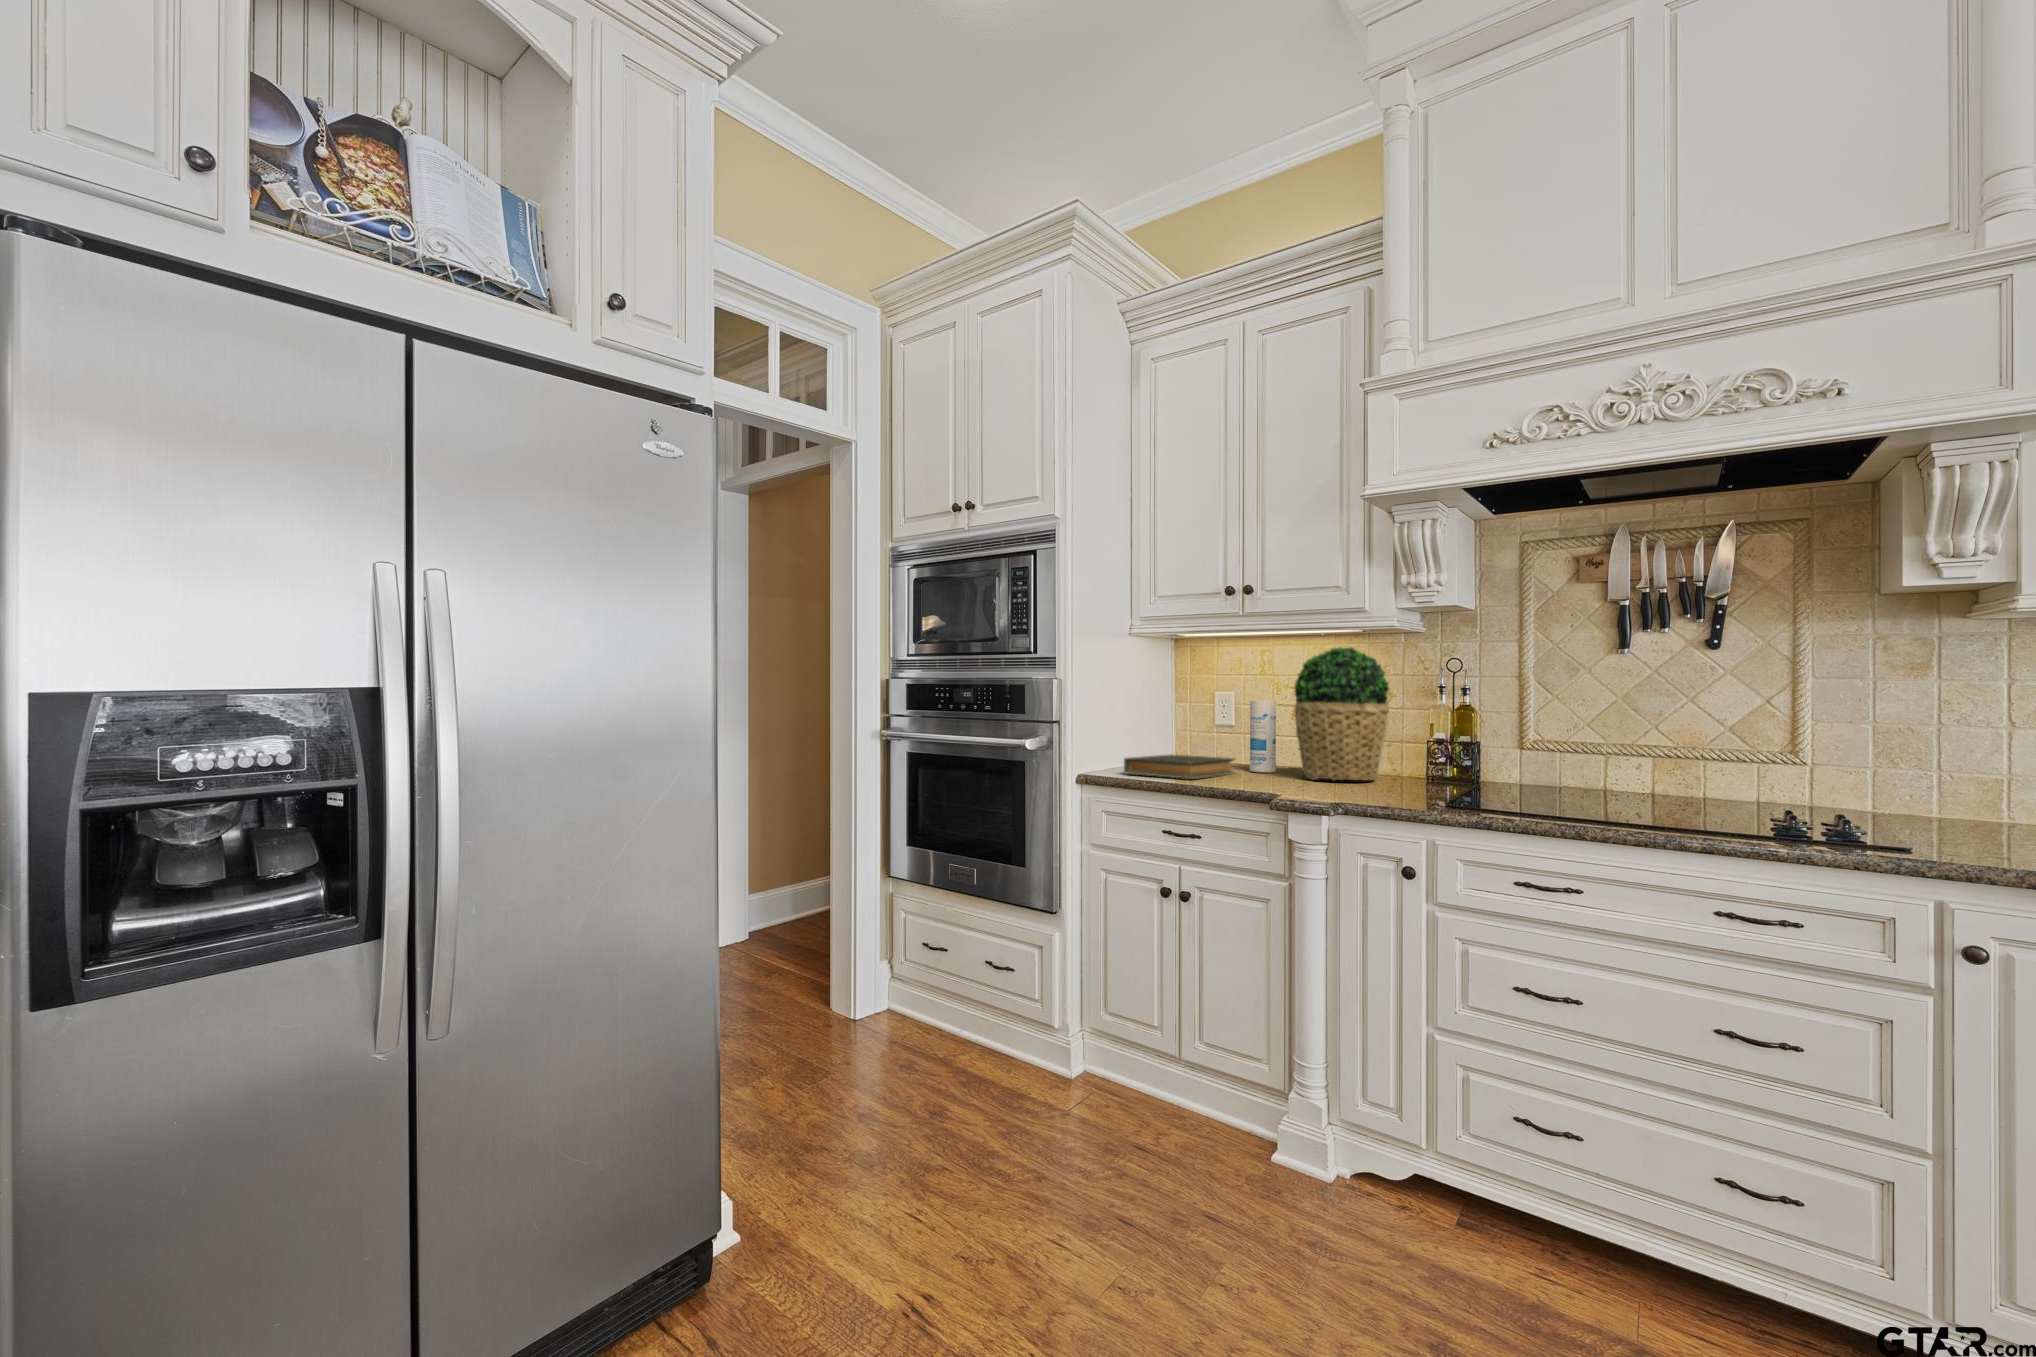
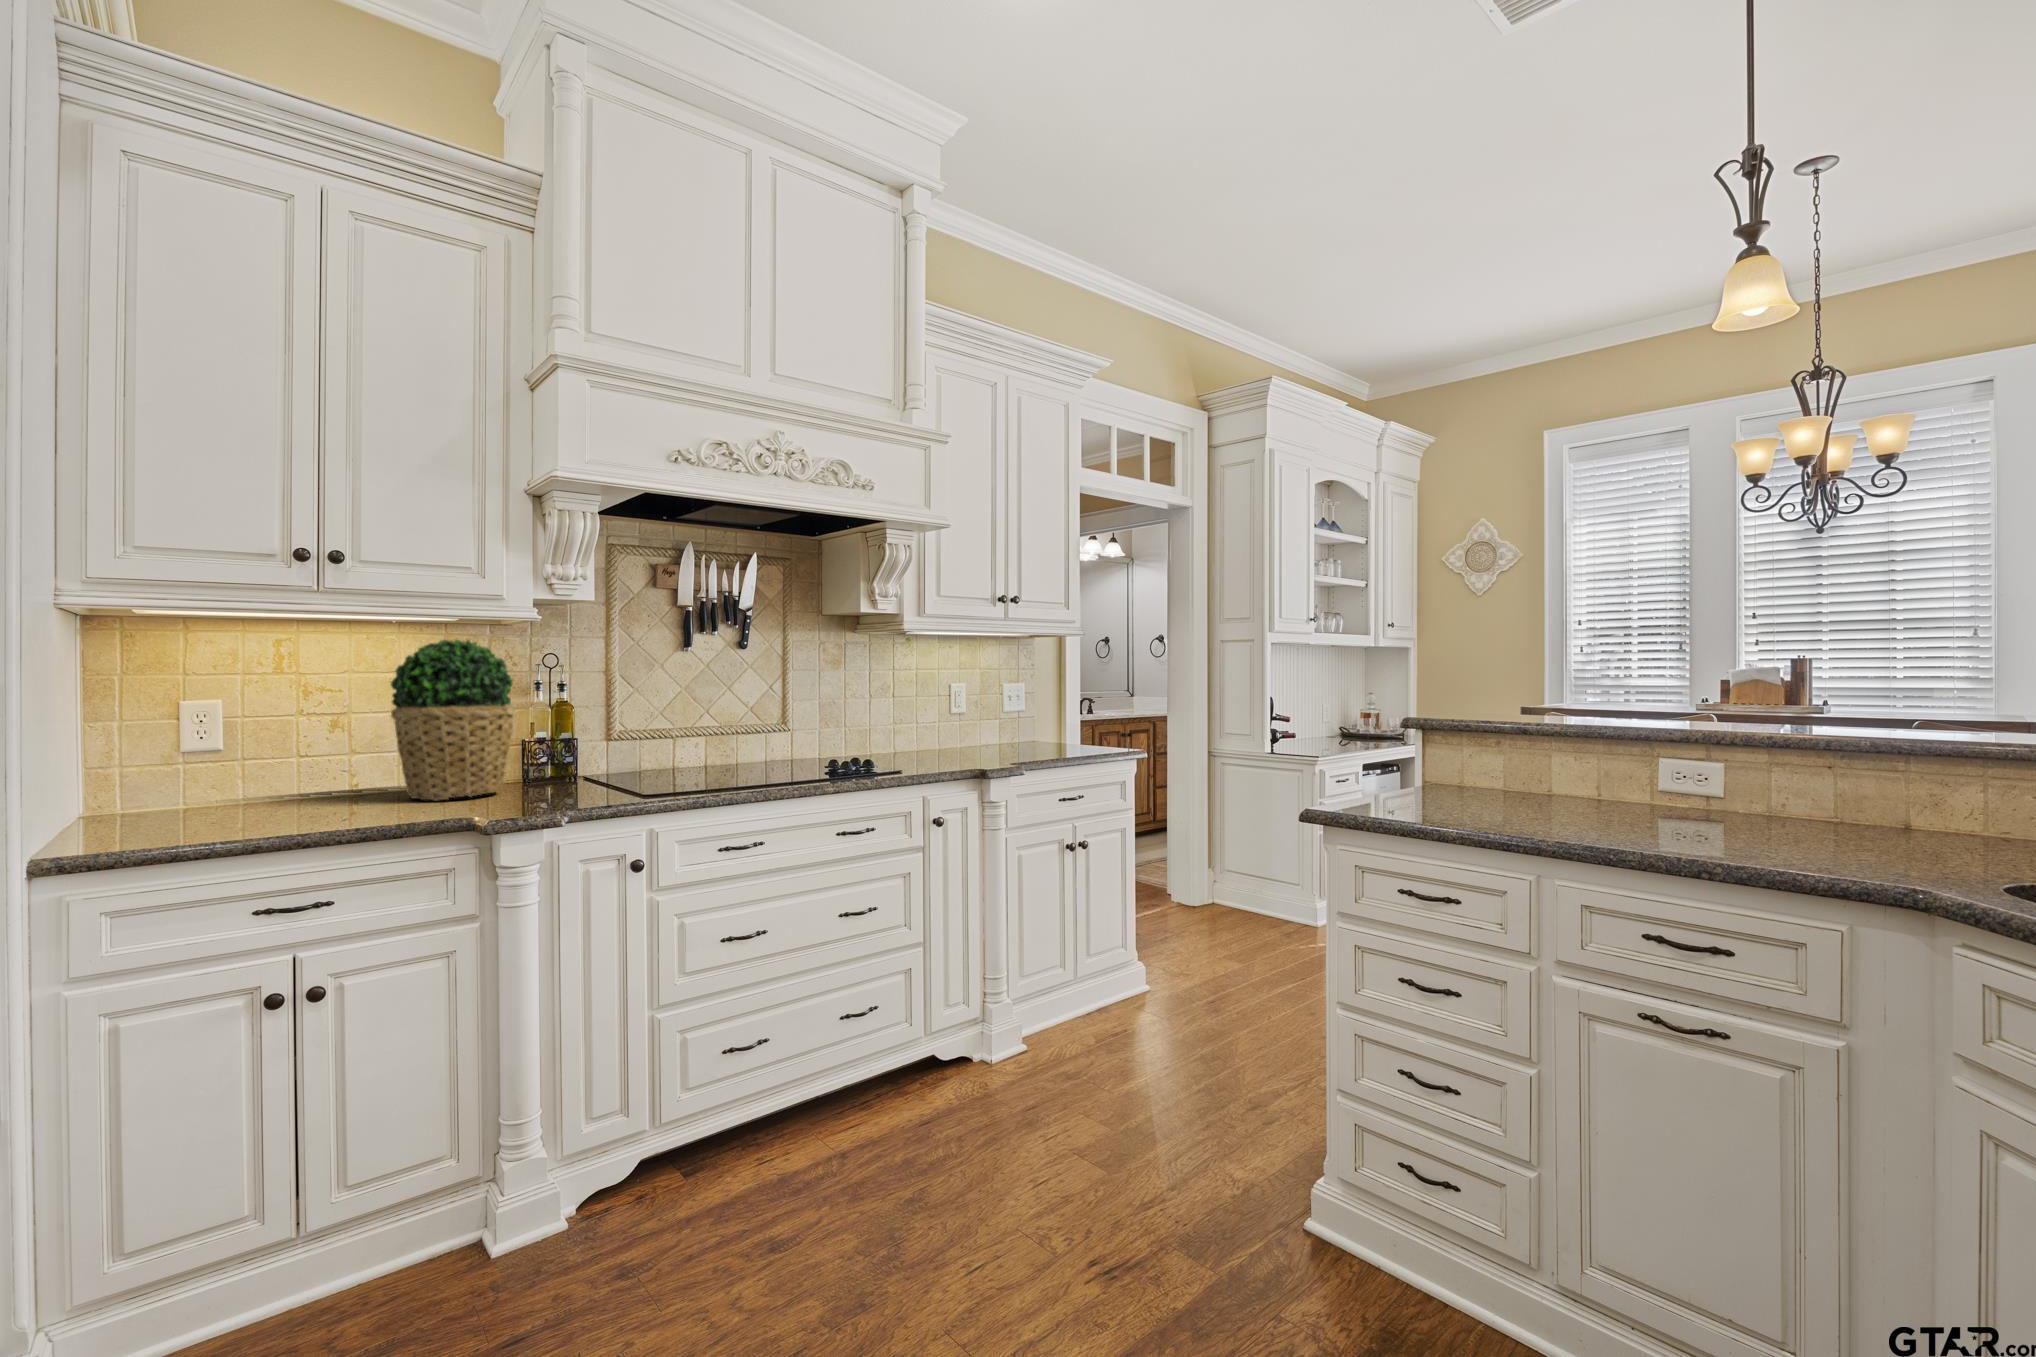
canister: present [1250,701,1276,772] -> none [293,706,336,804]
hardback book: present [1124,754,1234,779] -> none [136,789,299,840]

